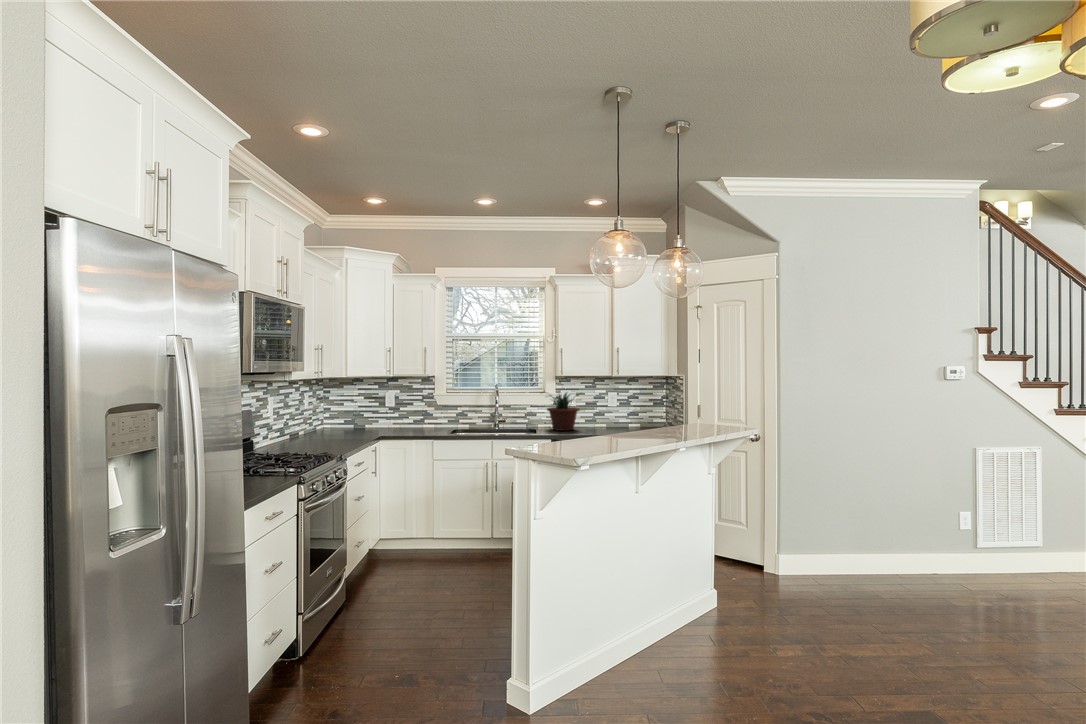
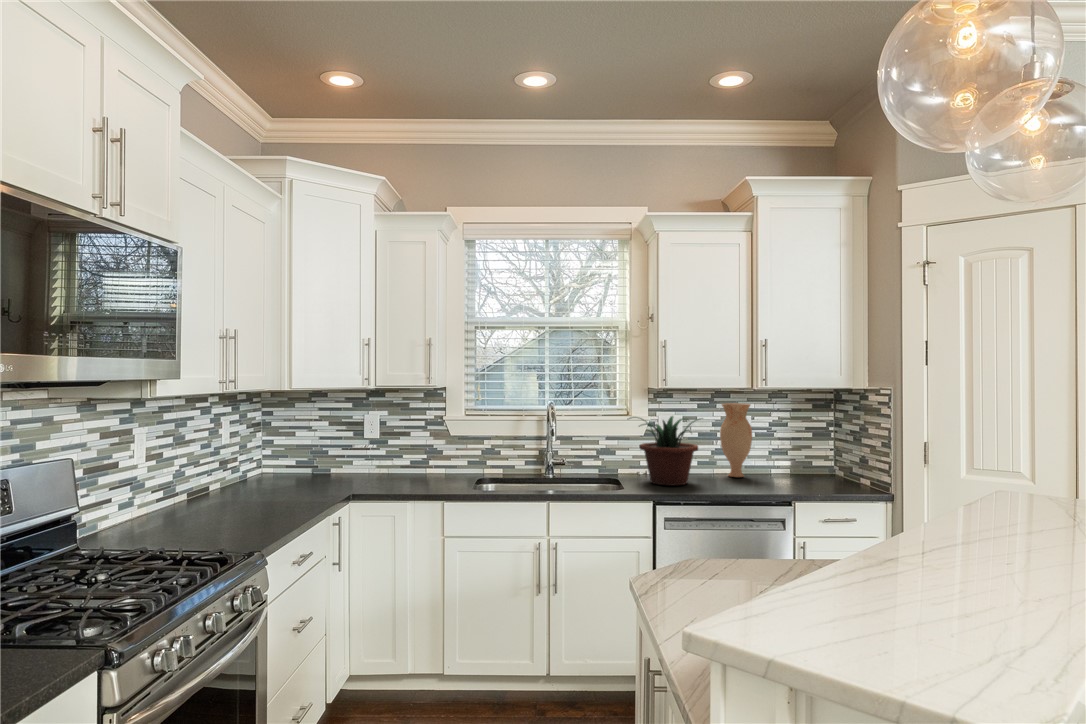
vase: none [595,385,613,427] -> present [720,403,752,477]

